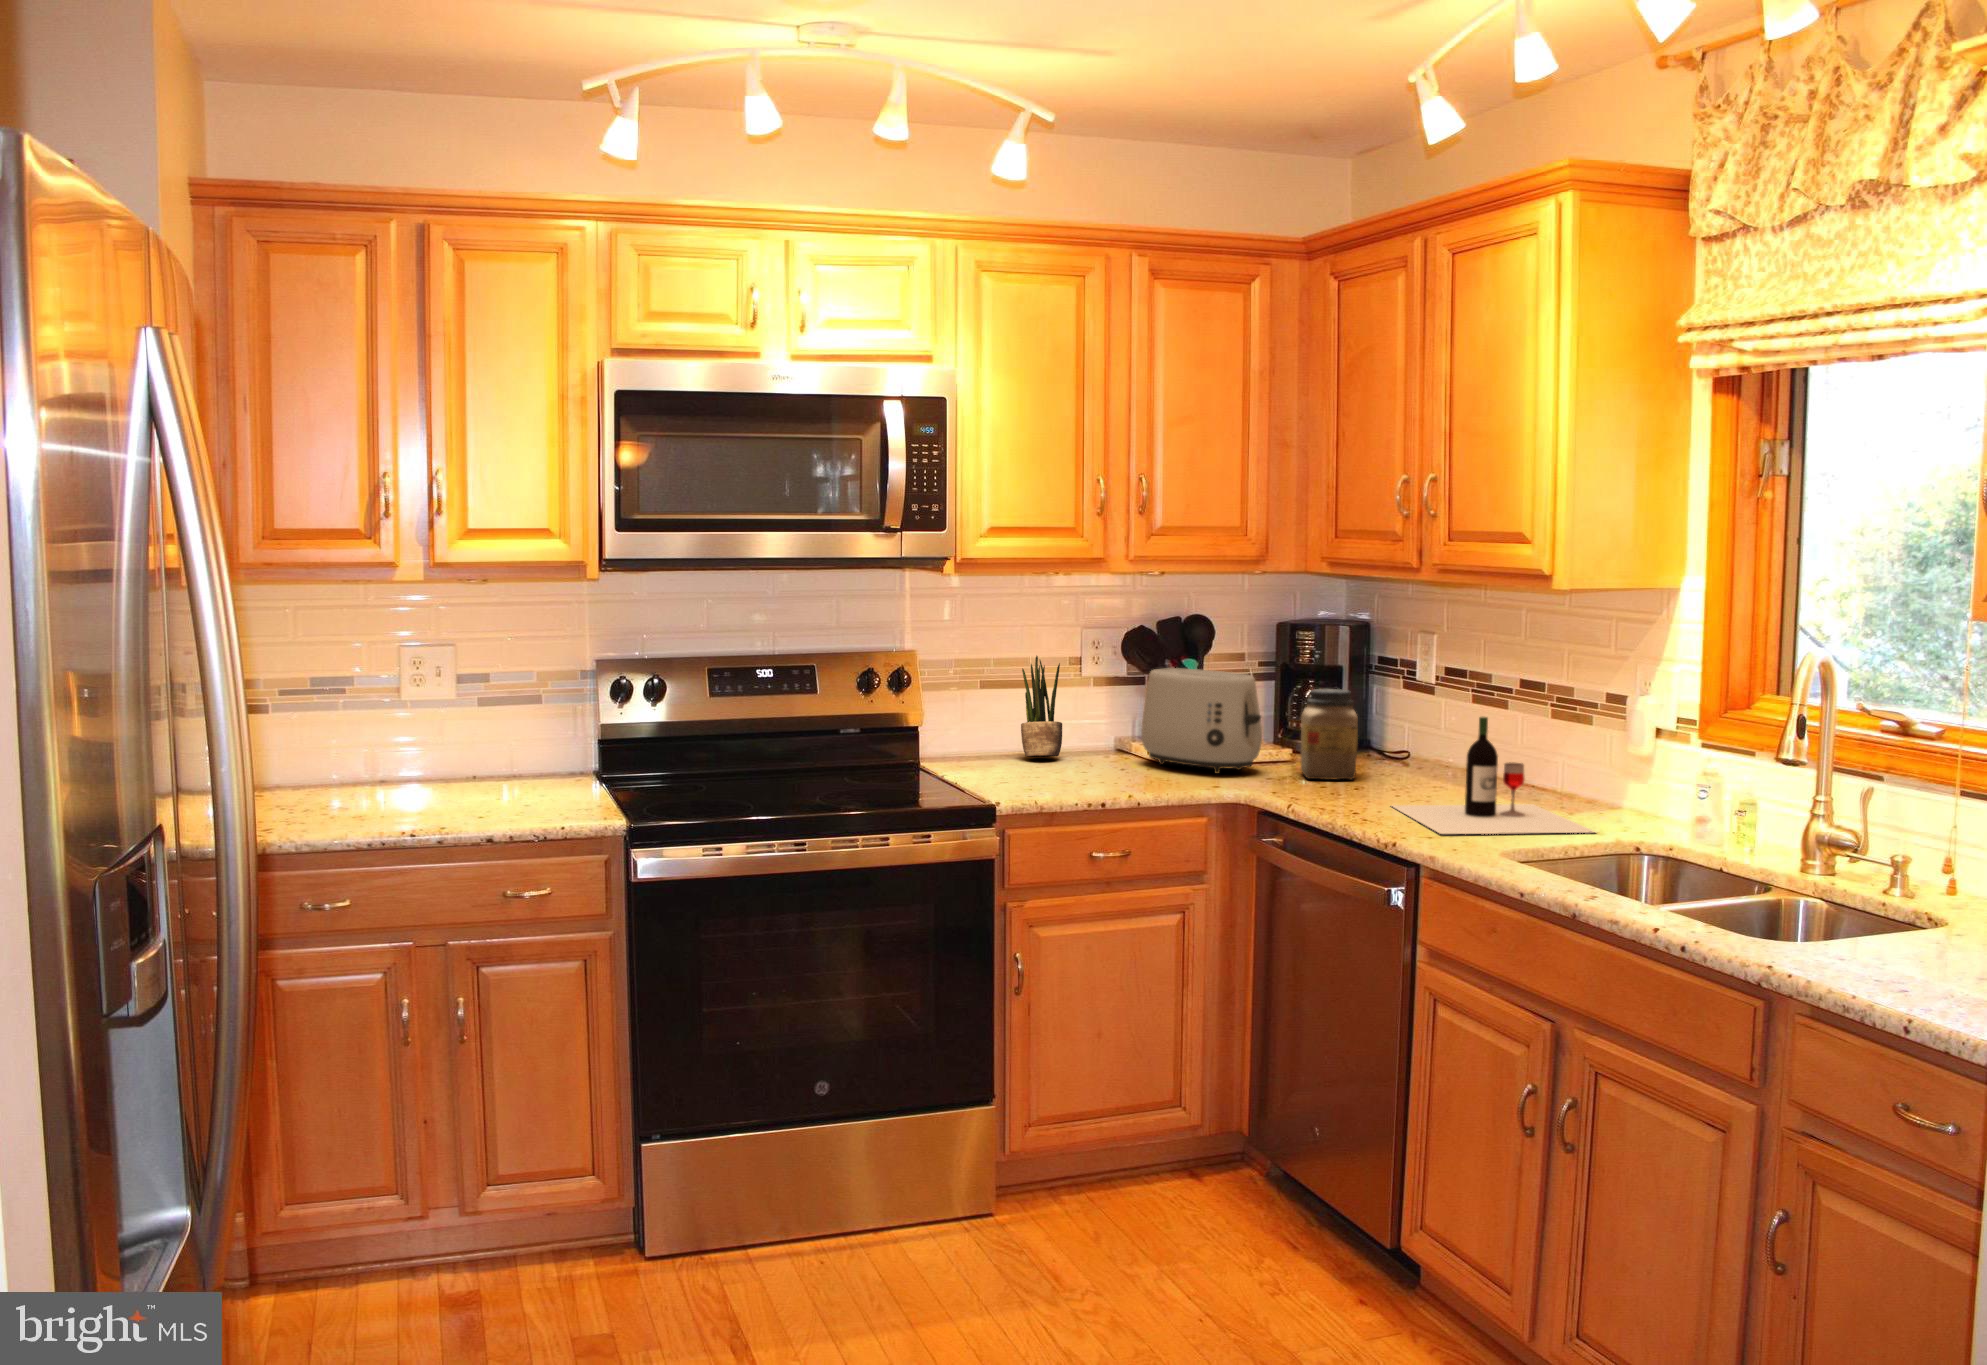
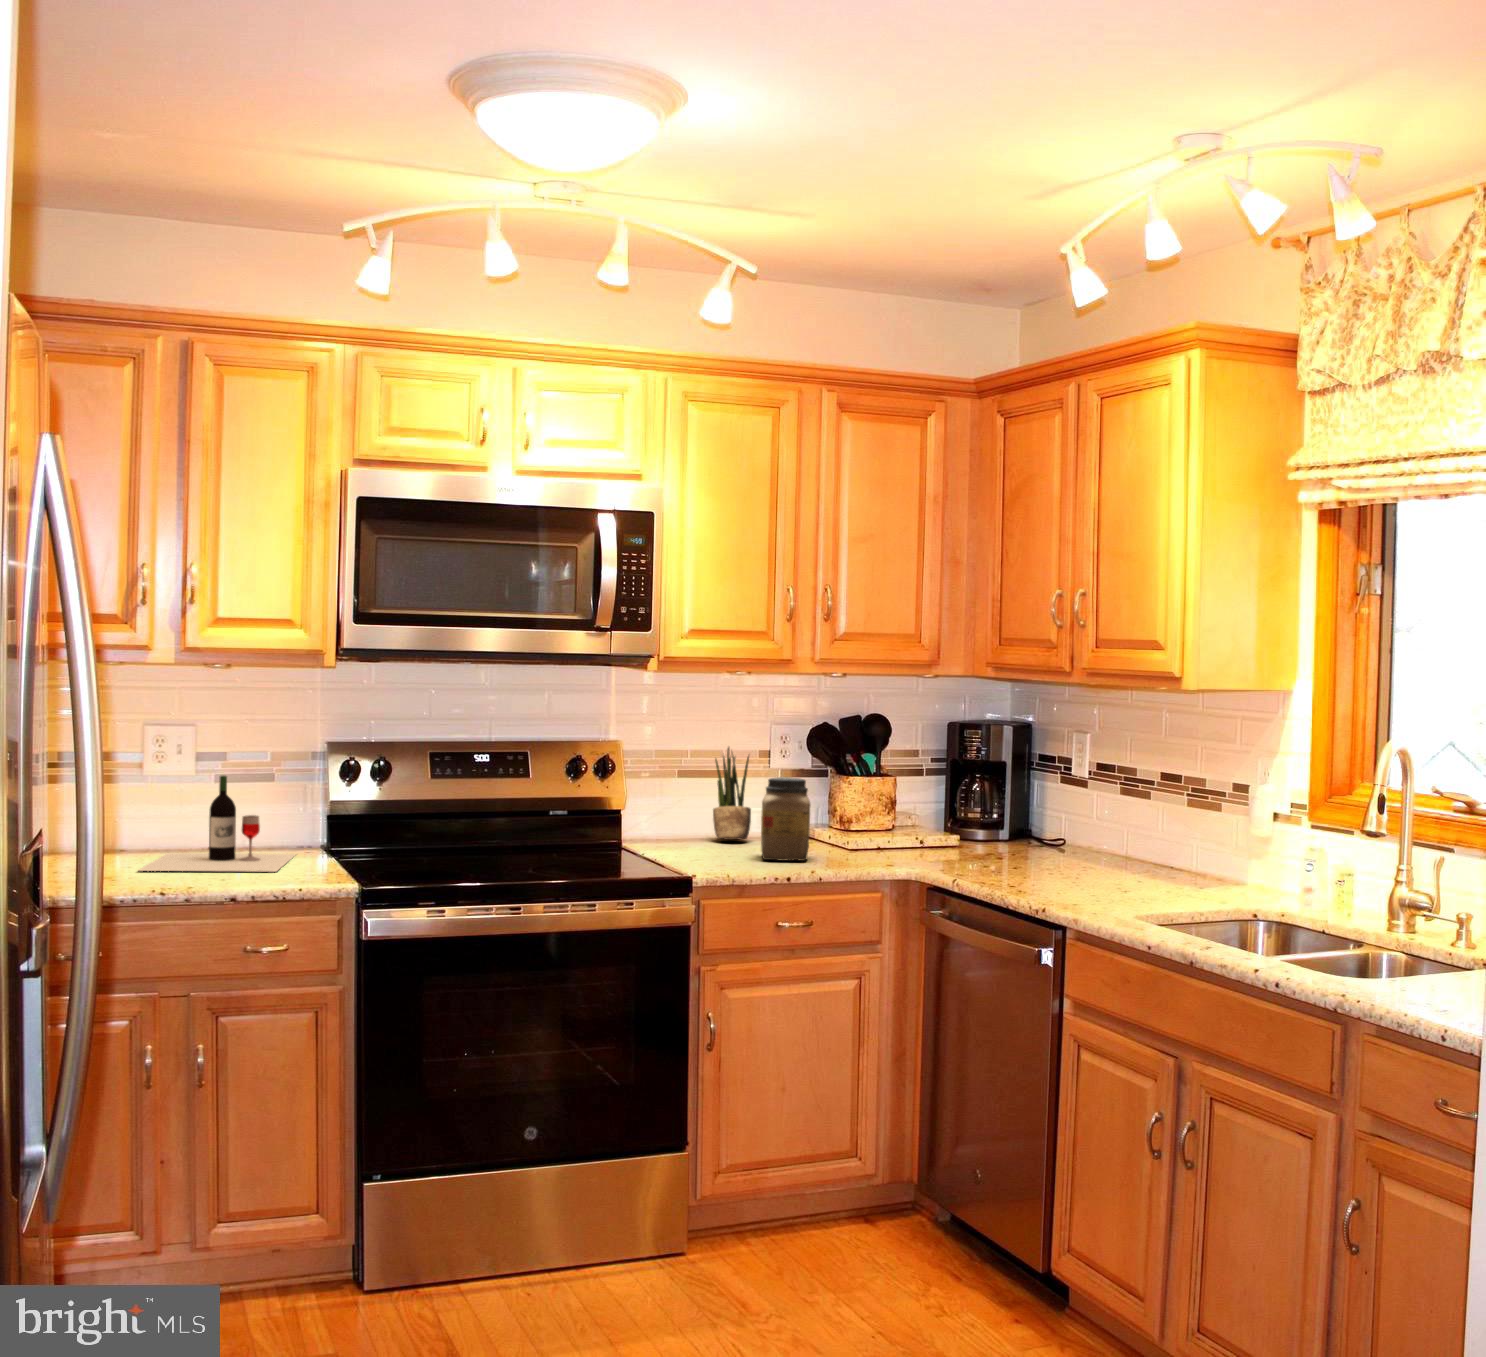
toaster: present [1141,668,1262,774] -> none [823,760,932,855]
jar: present [1301,689,1358,779] -> present [761,777,810,861]
wine bottle: present [1392,717,1594,834] -> present [139,775,297,872]

